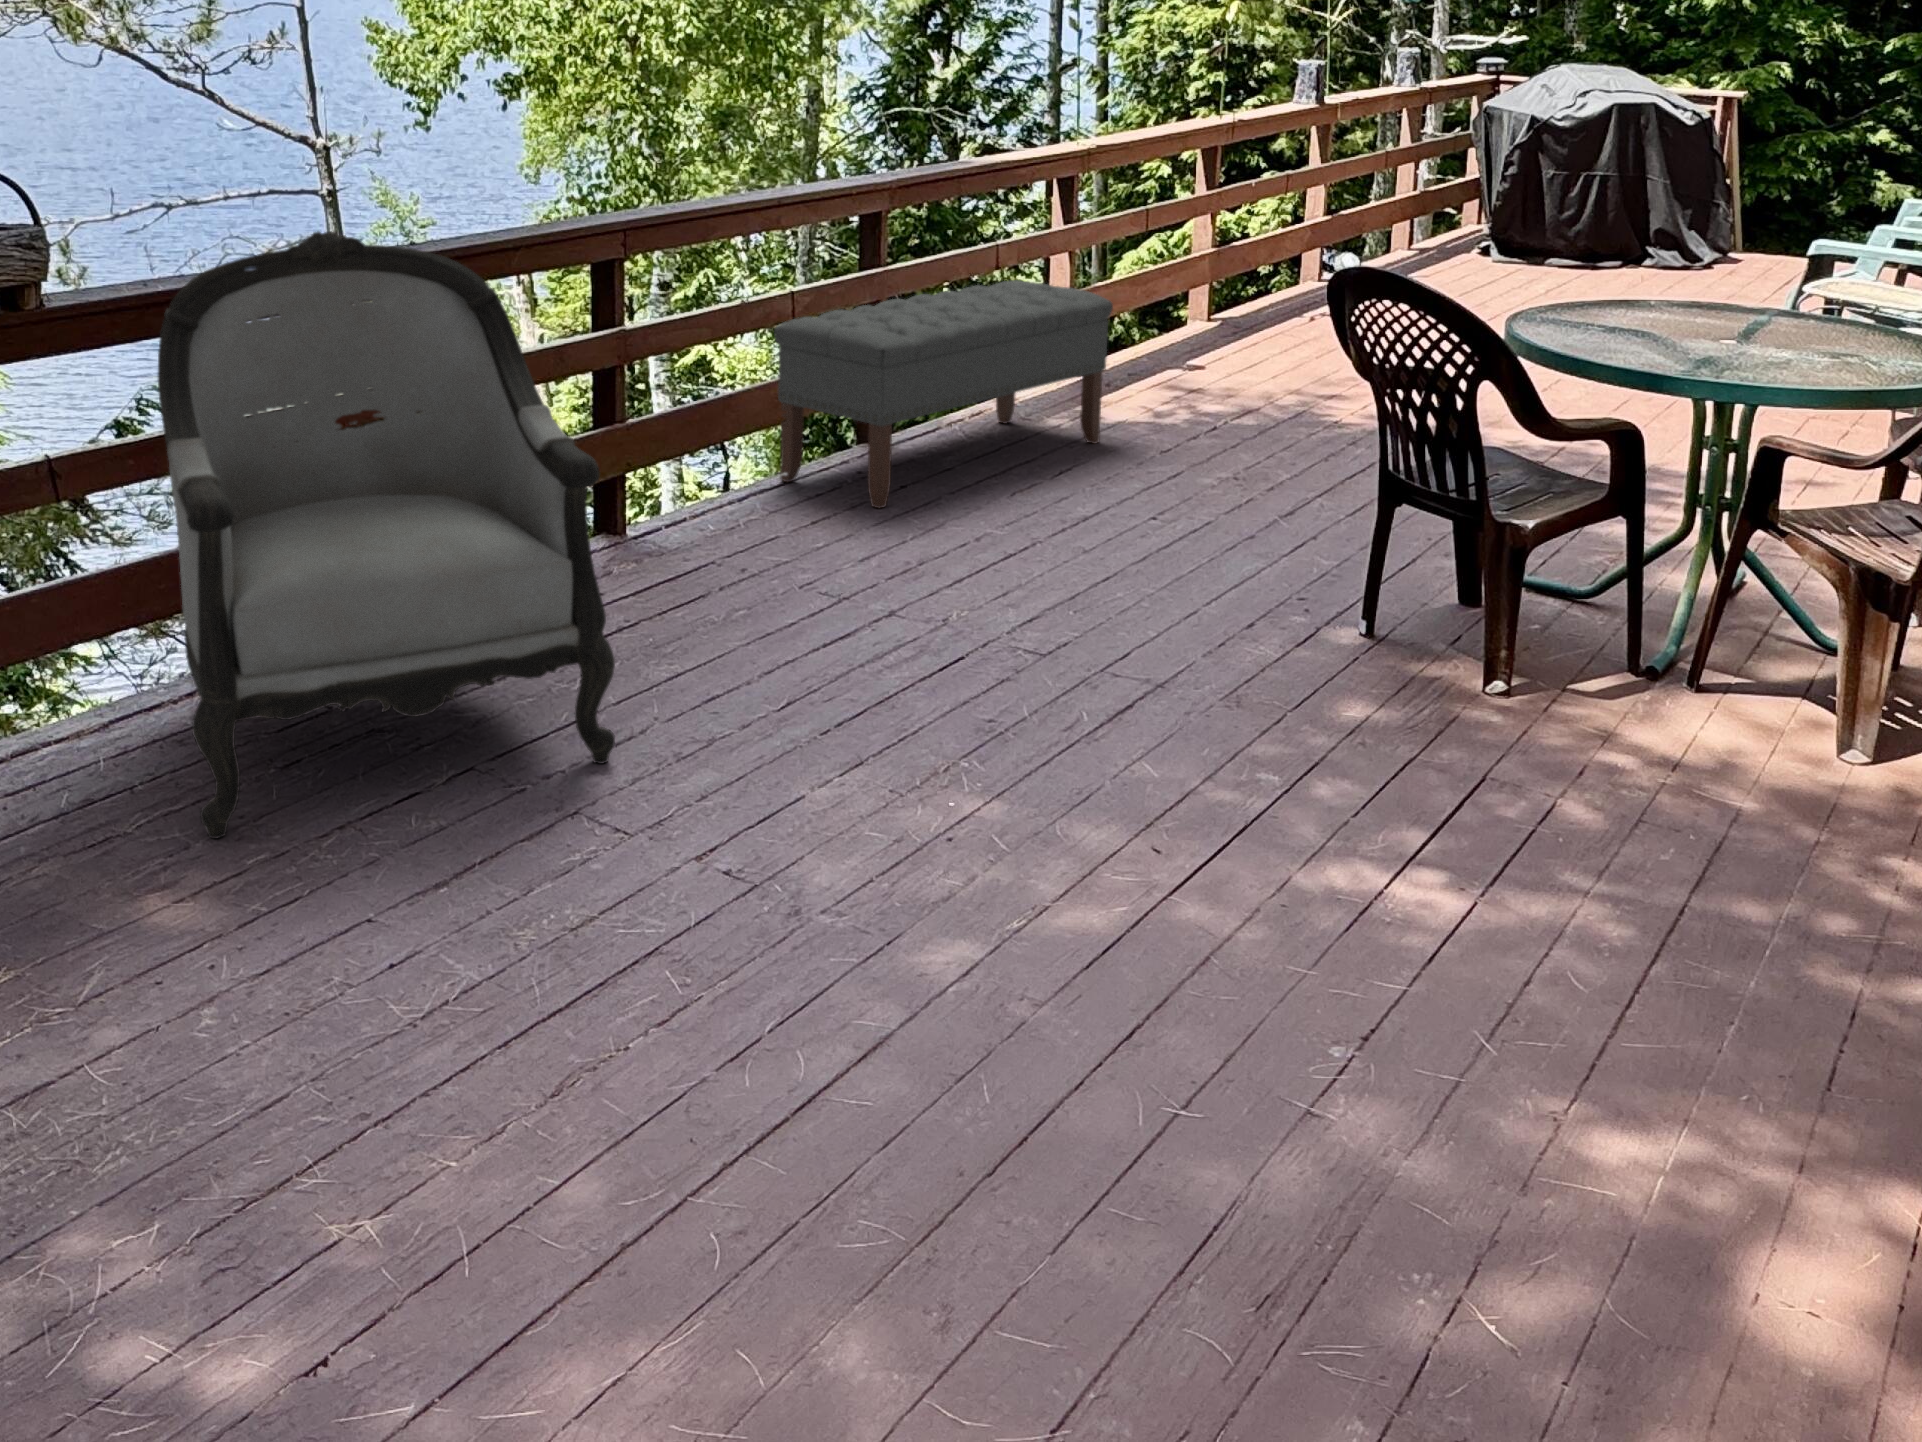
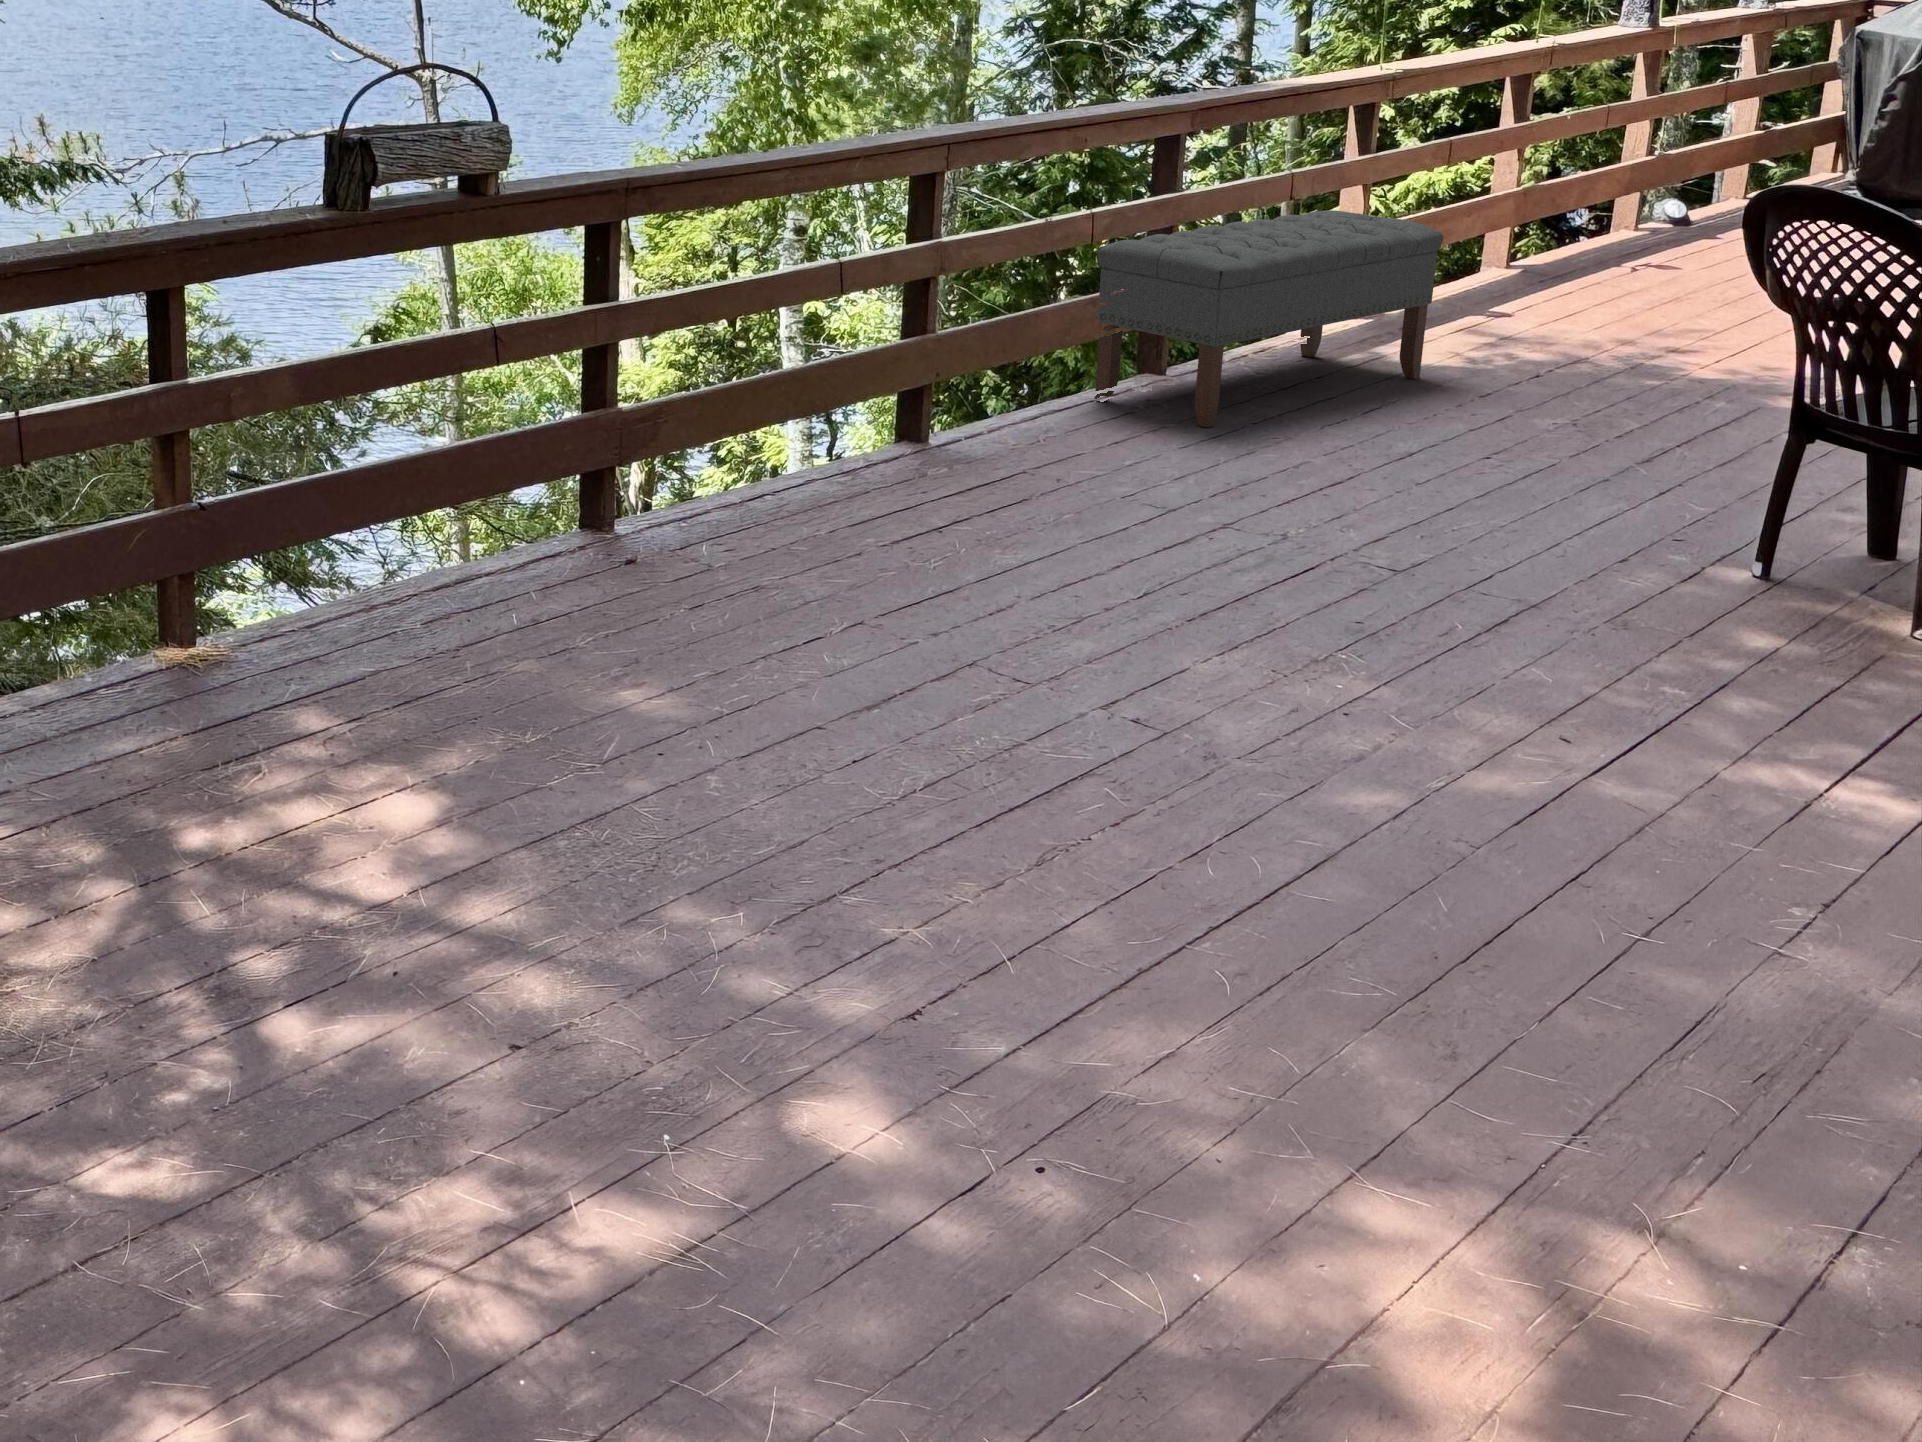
armchair: present [158,231,615,838] -> none [652,144,1049,643]

